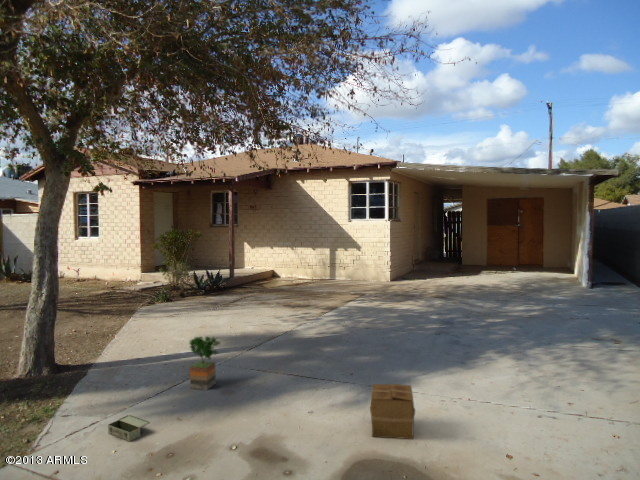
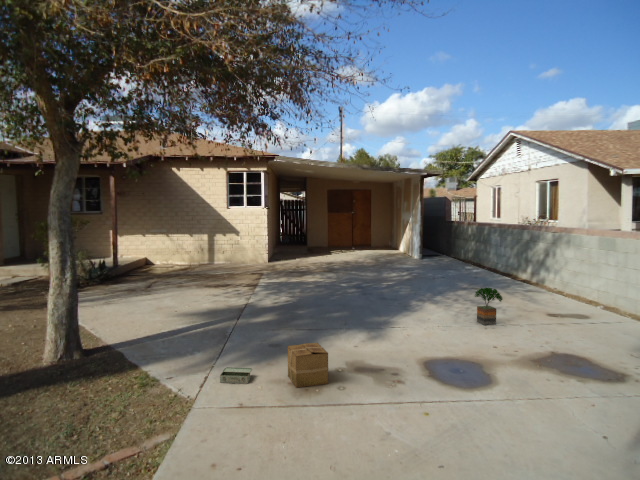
potted tree: present [190,337,220,390] -> present [475,288,502,325]
cardboard box: present [370,384,415,439] -> present [288,343,328,388]

